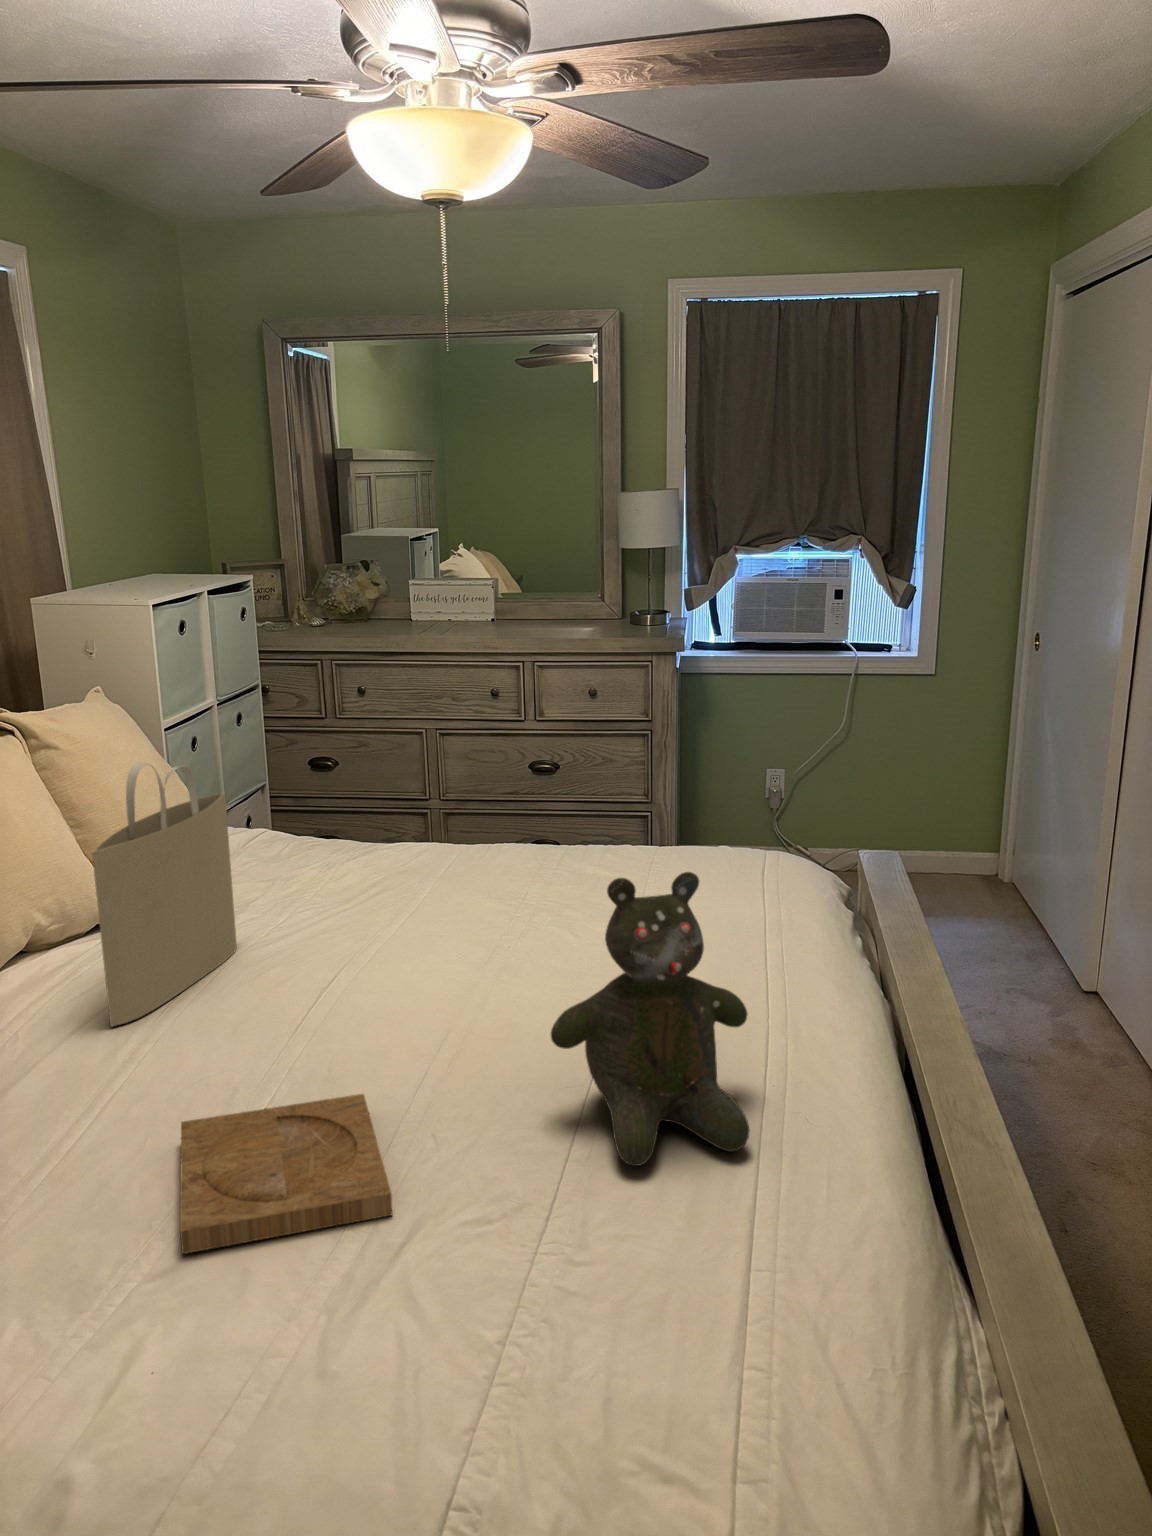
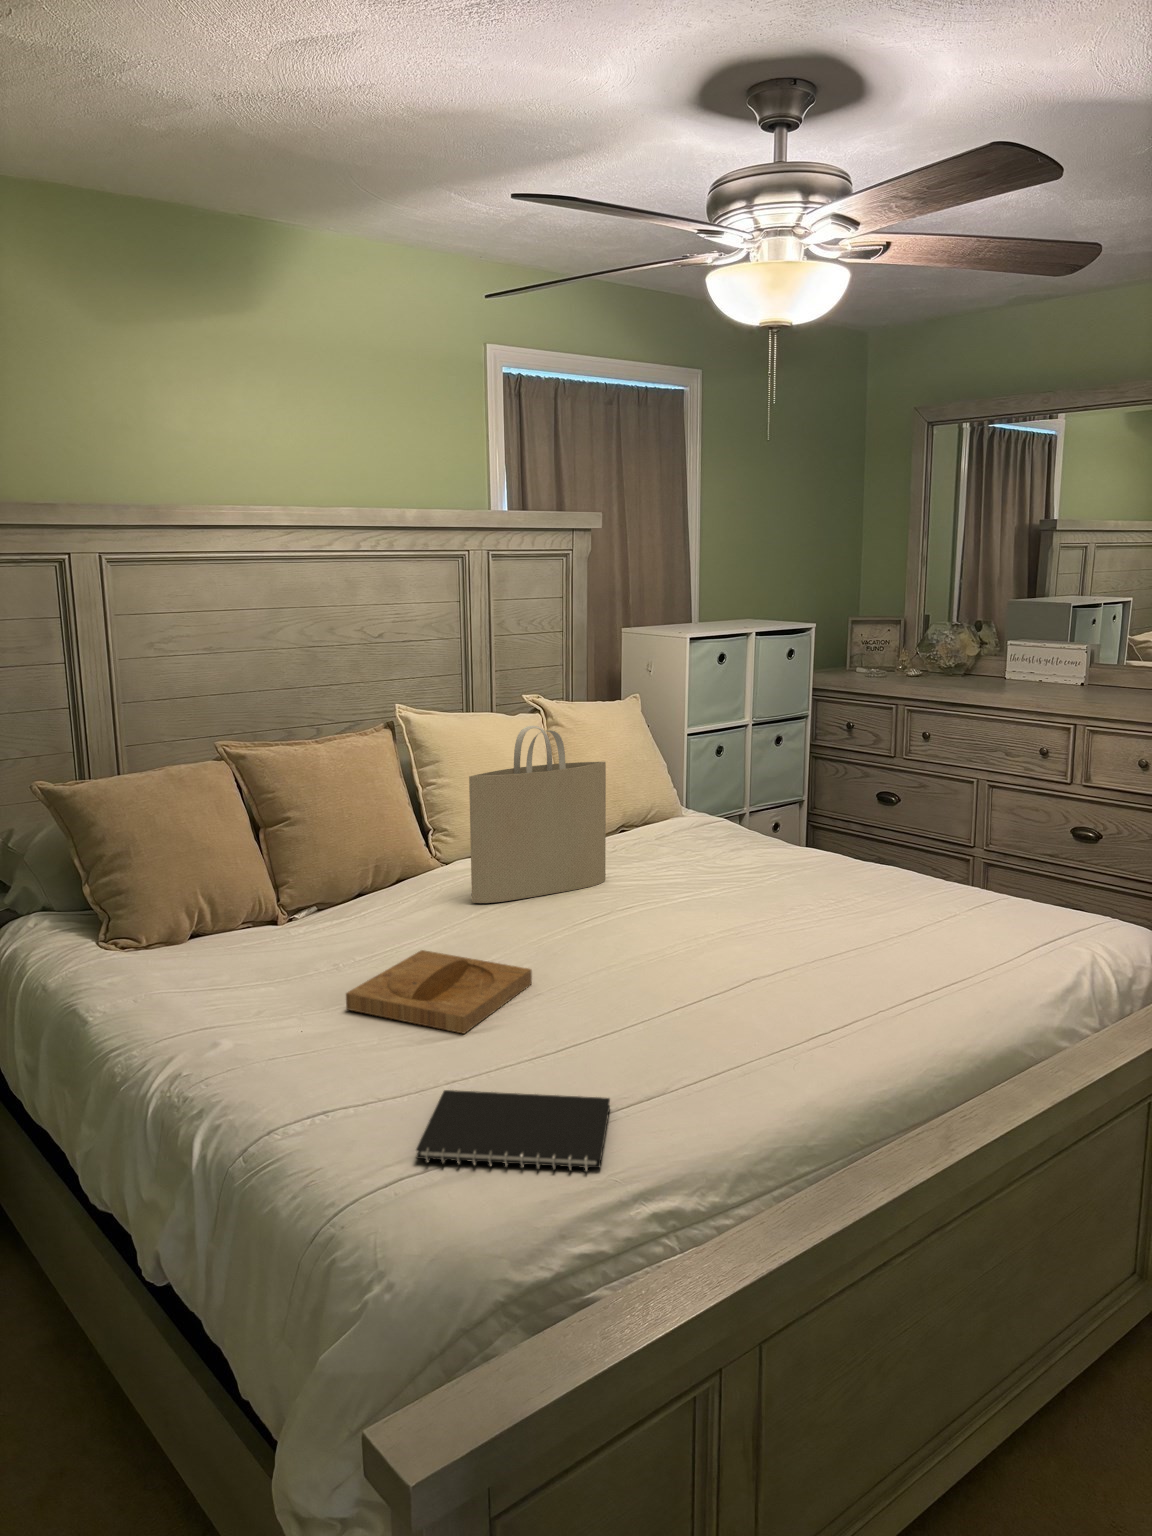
teddy bear: present [551,872,750,1166] -> none [622,834,798,1084]
notebook: none [516,1218,792,1412] -> present [416,1090,610,1171]

